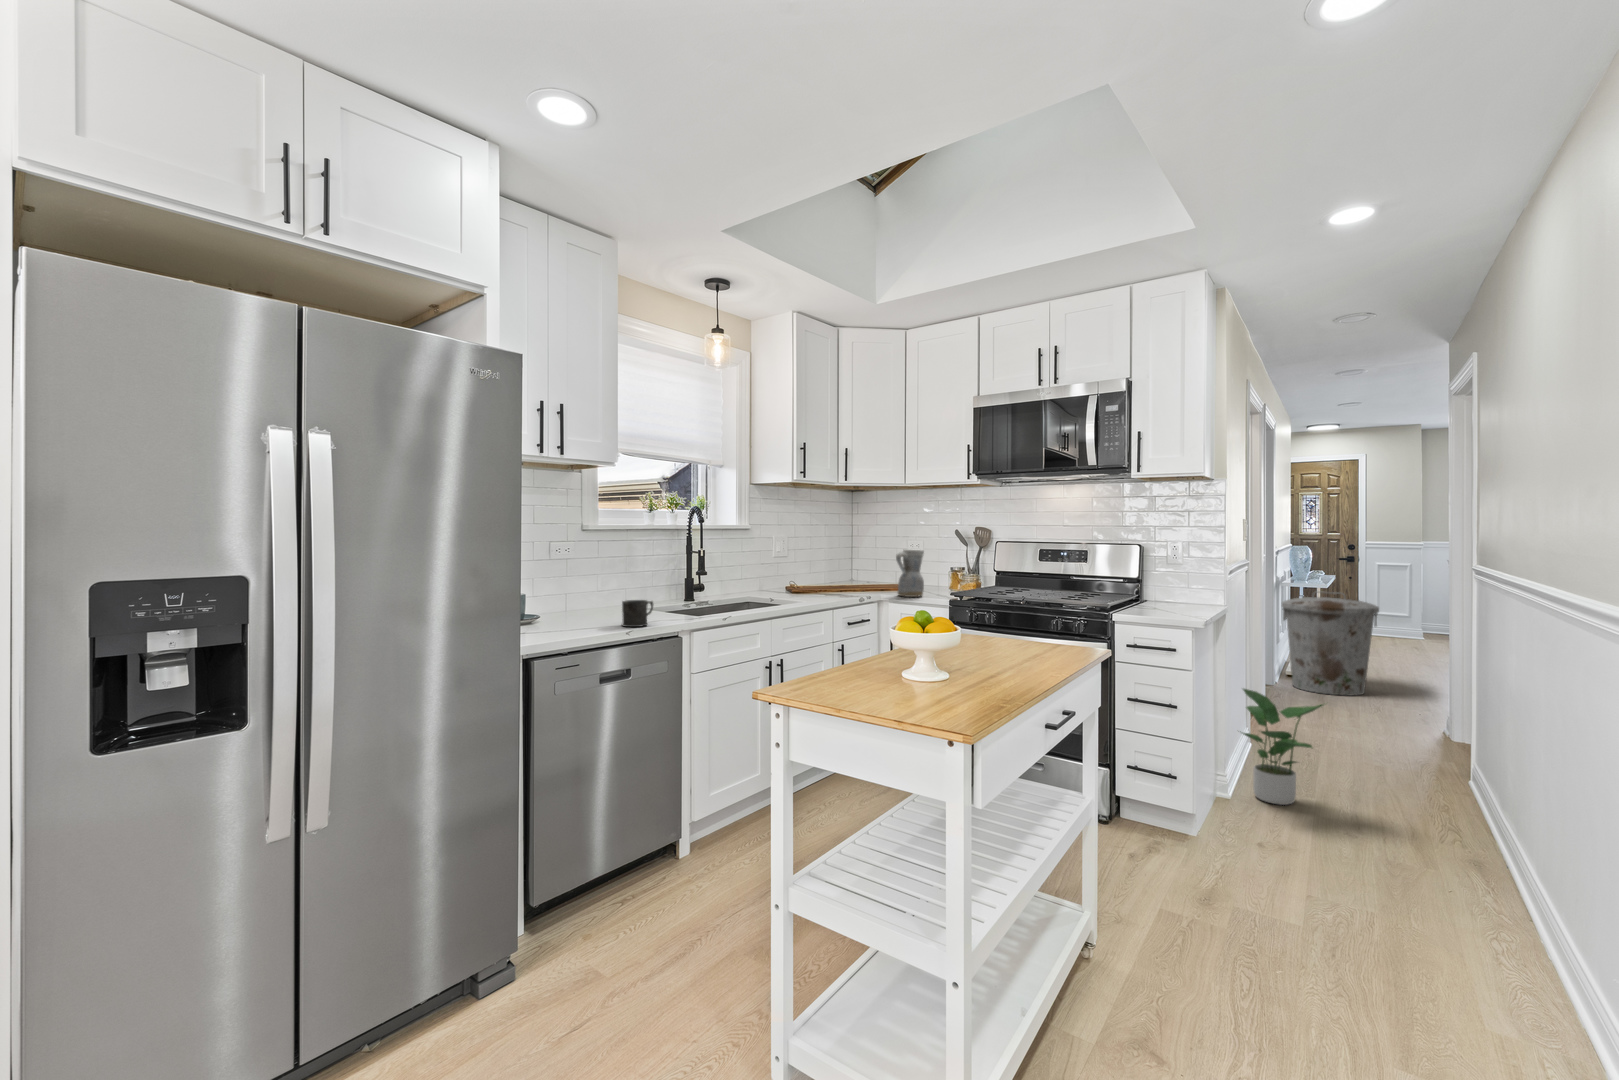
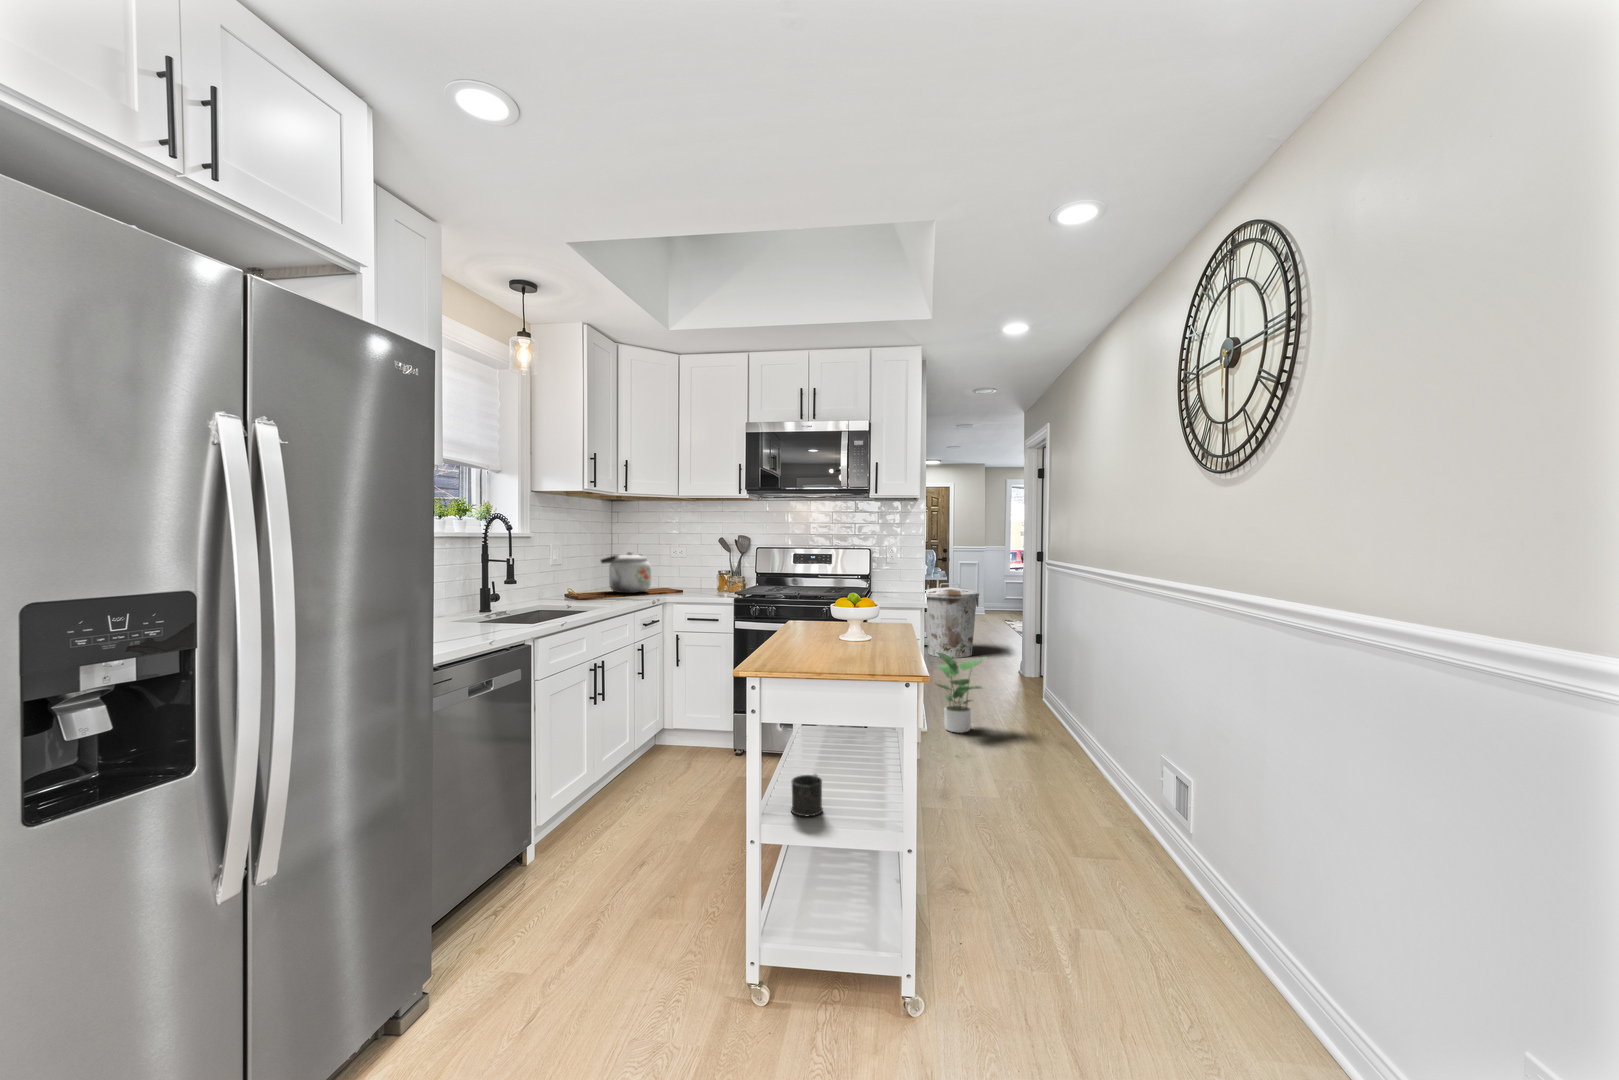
kettle: none [827,545,878,589] -> present [601,552,651,593]
ceramic pitcher: present [896,550,924,597] -> none [679,554,702,597]
mug: present [622,600,653,627] -> present [791,774,823,816]

